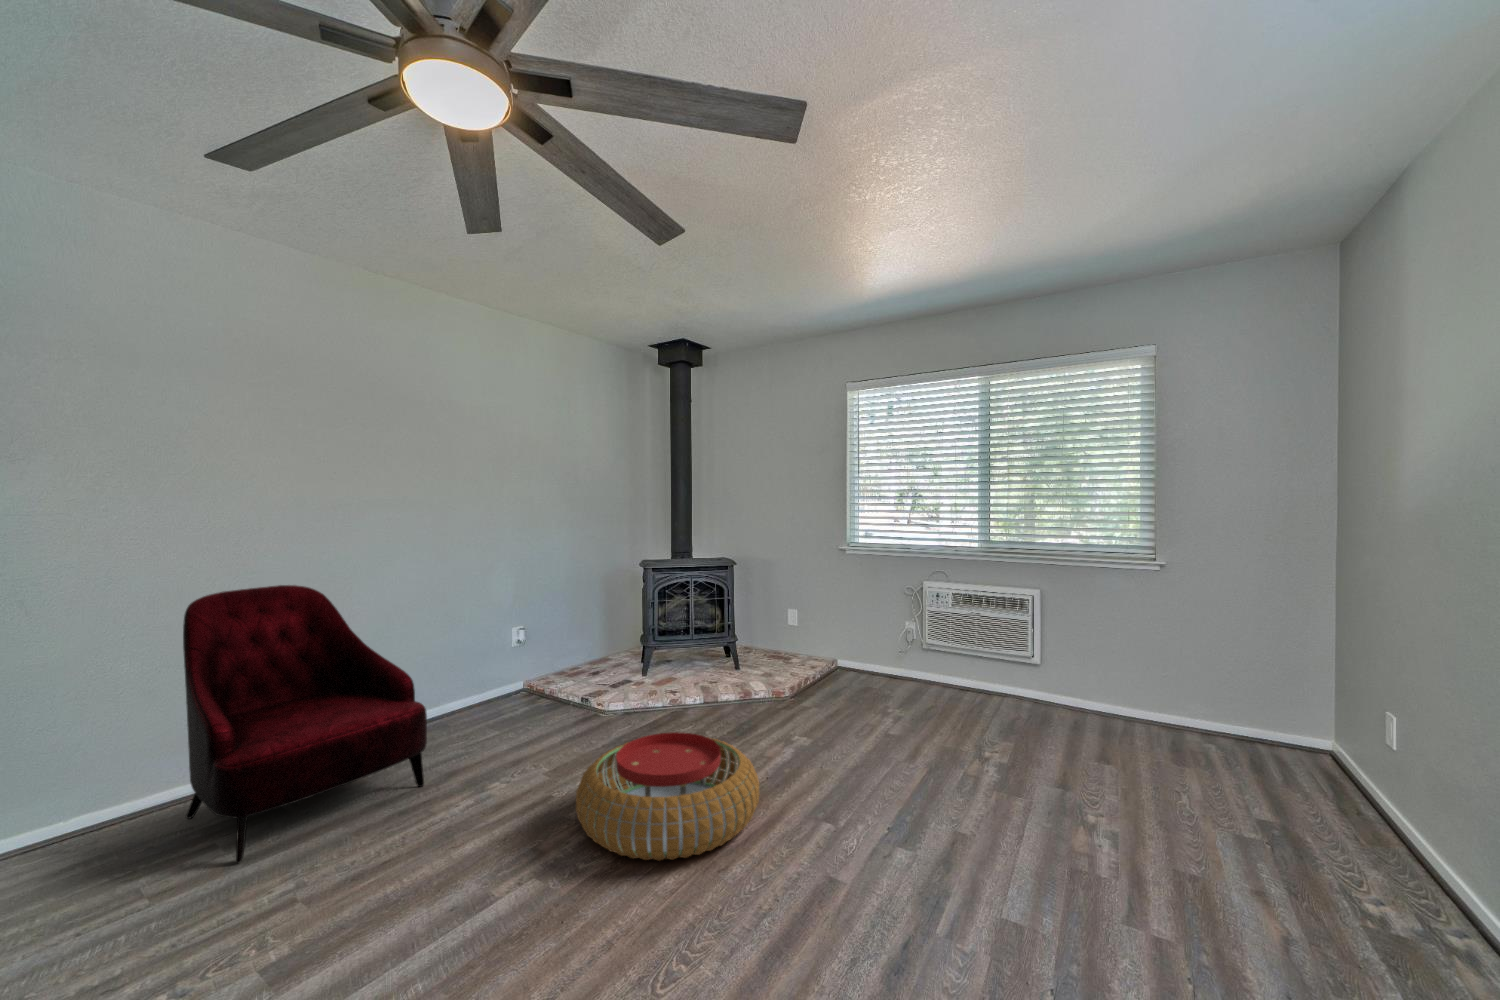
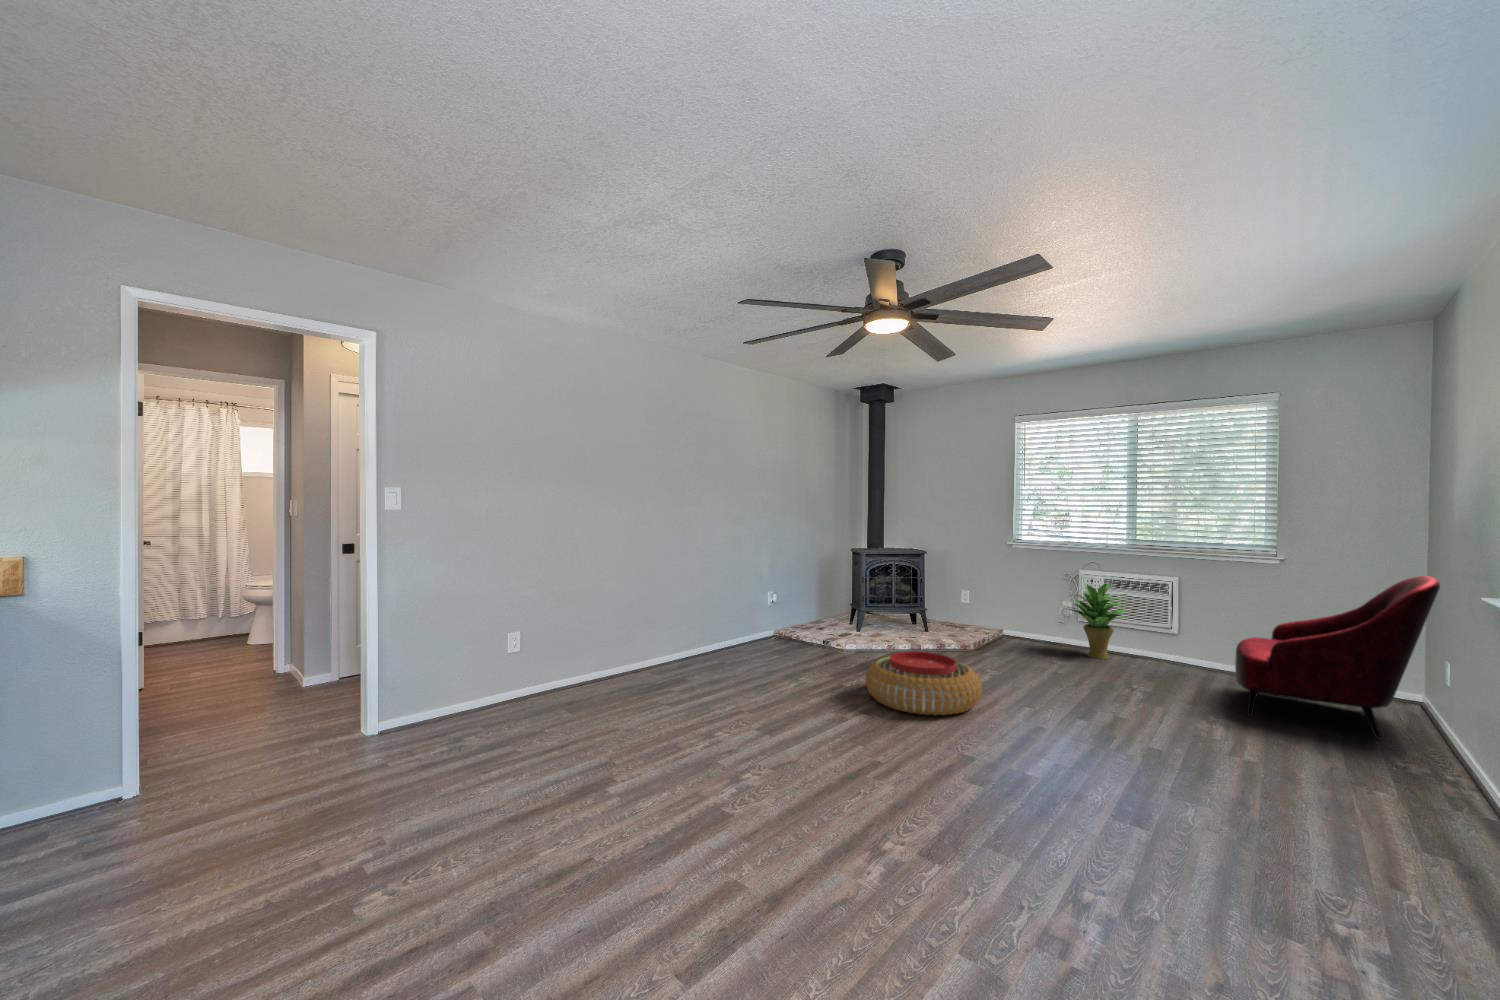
armchair: present [183,585,427,863] -> present [1235,576,1440,740]
potted plant: none [905,598,983,701] -> present [1068,582,1128,659]

